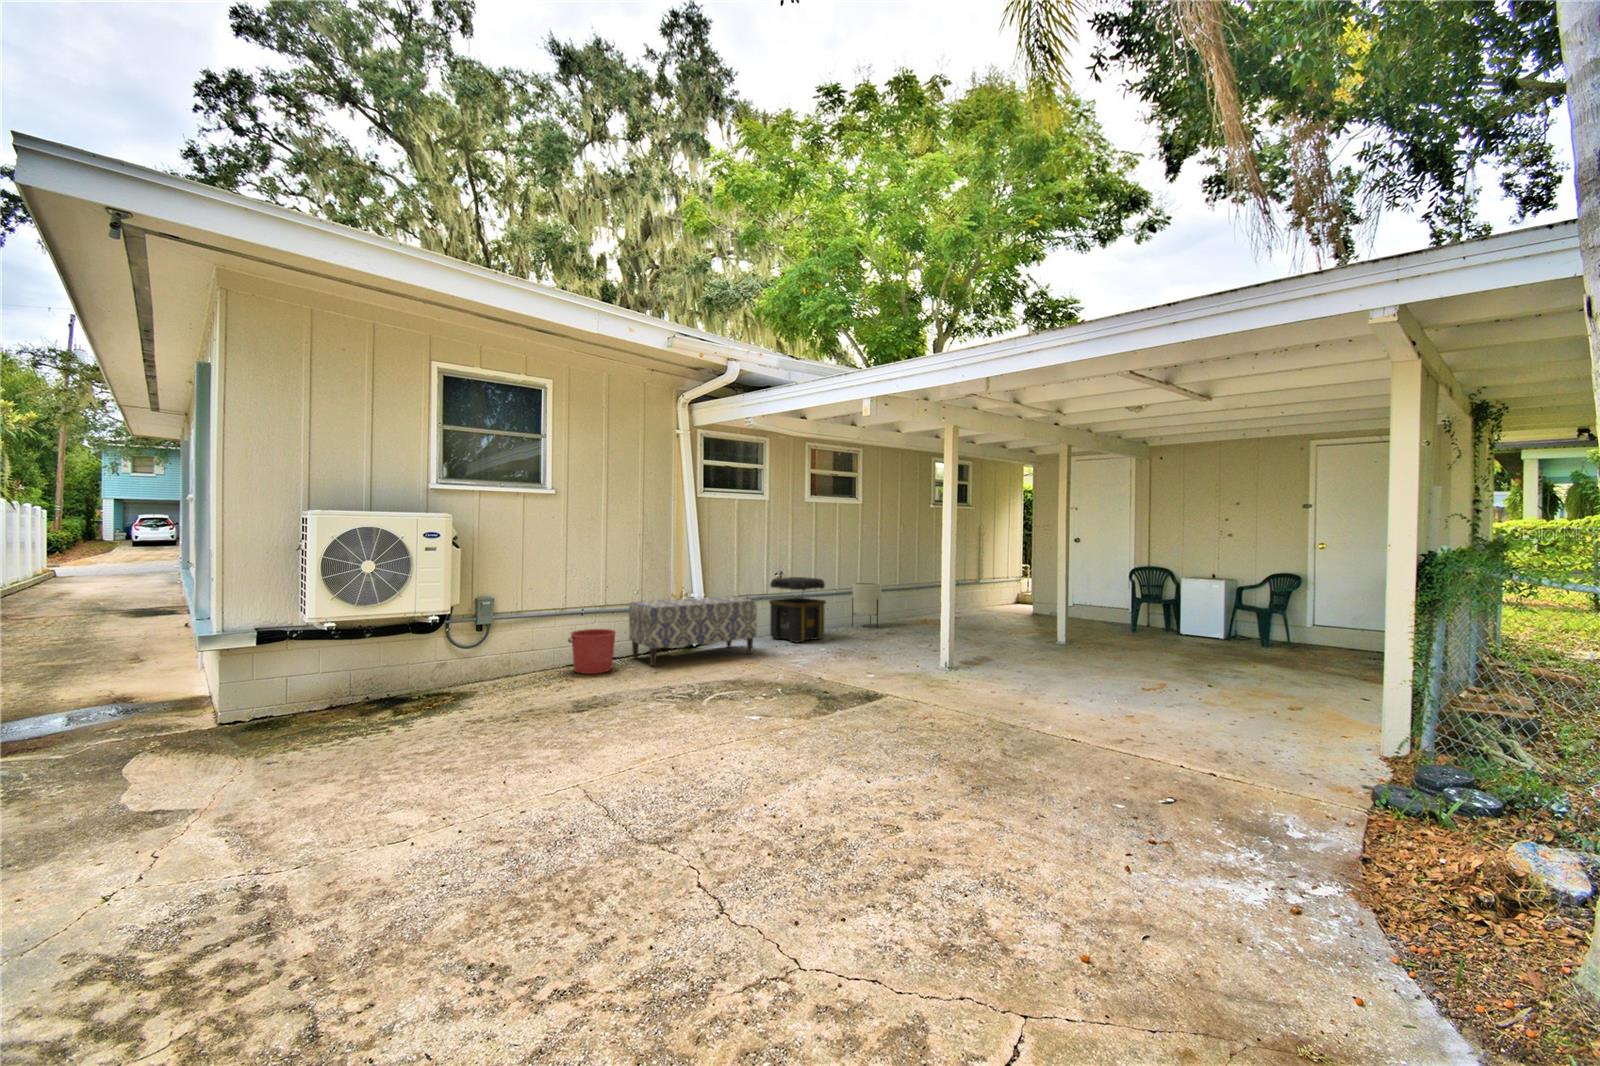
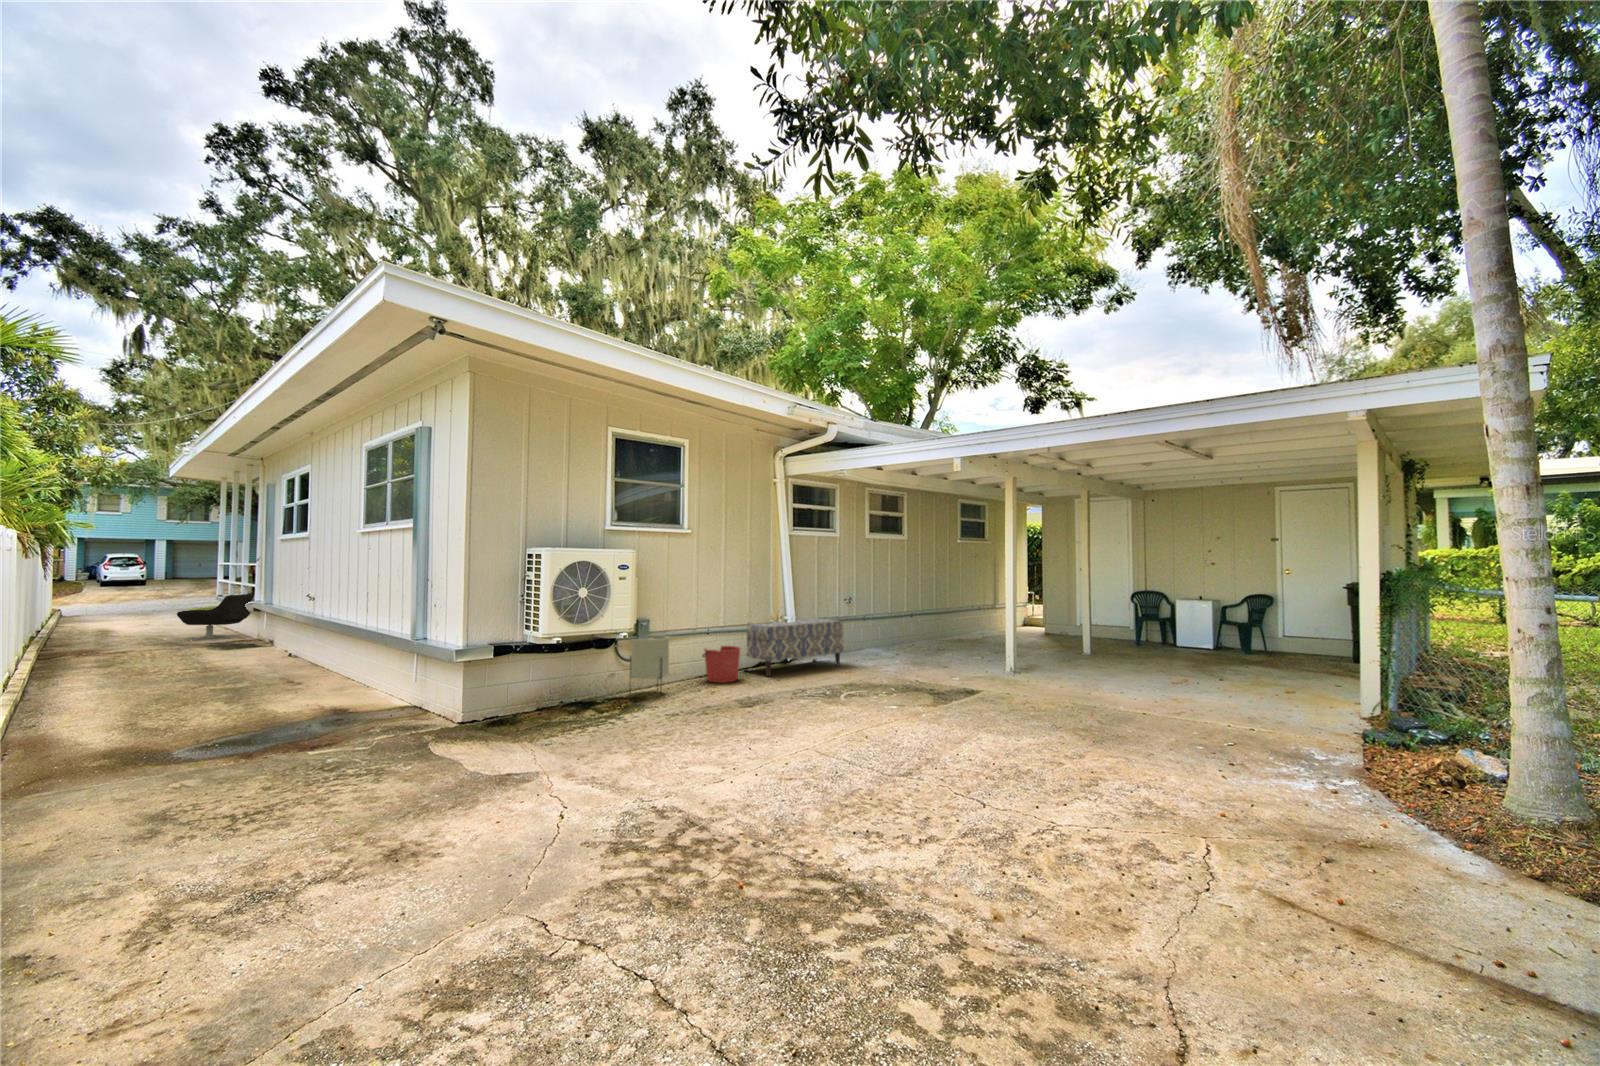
lounge chair: none [95,558,182,606] -> present [177,594,254,640]
toolbox: present [769,577,826,642] -> none [841,602,889,657]
planter: present [852,583,881,628] -> present [630,635,669,679]

